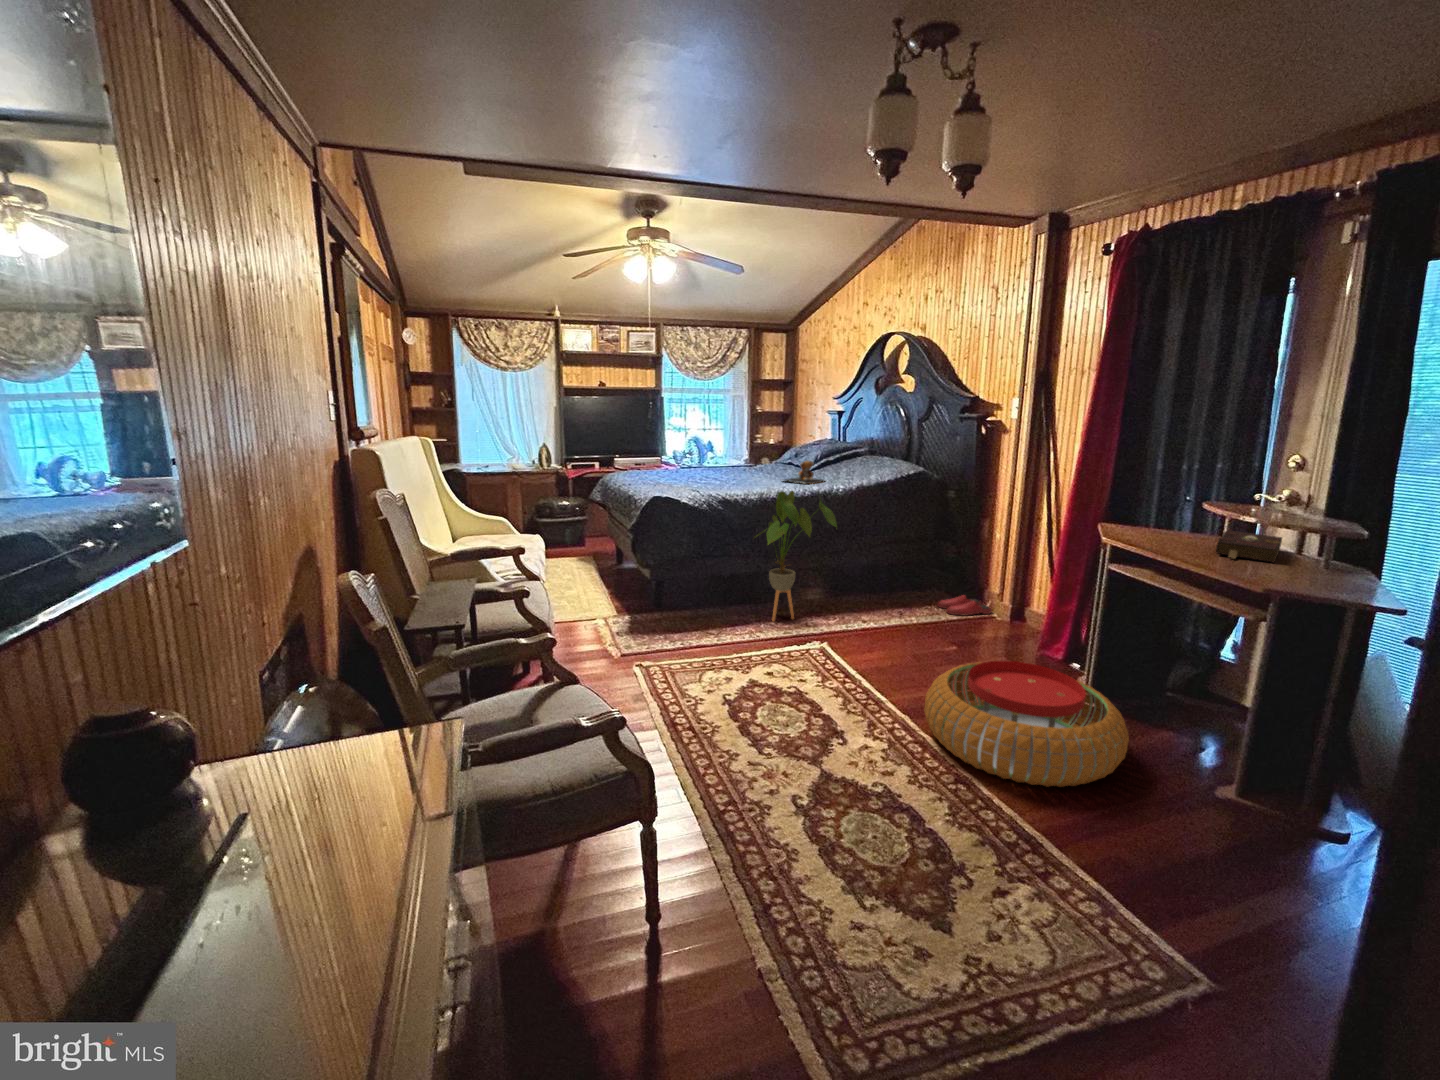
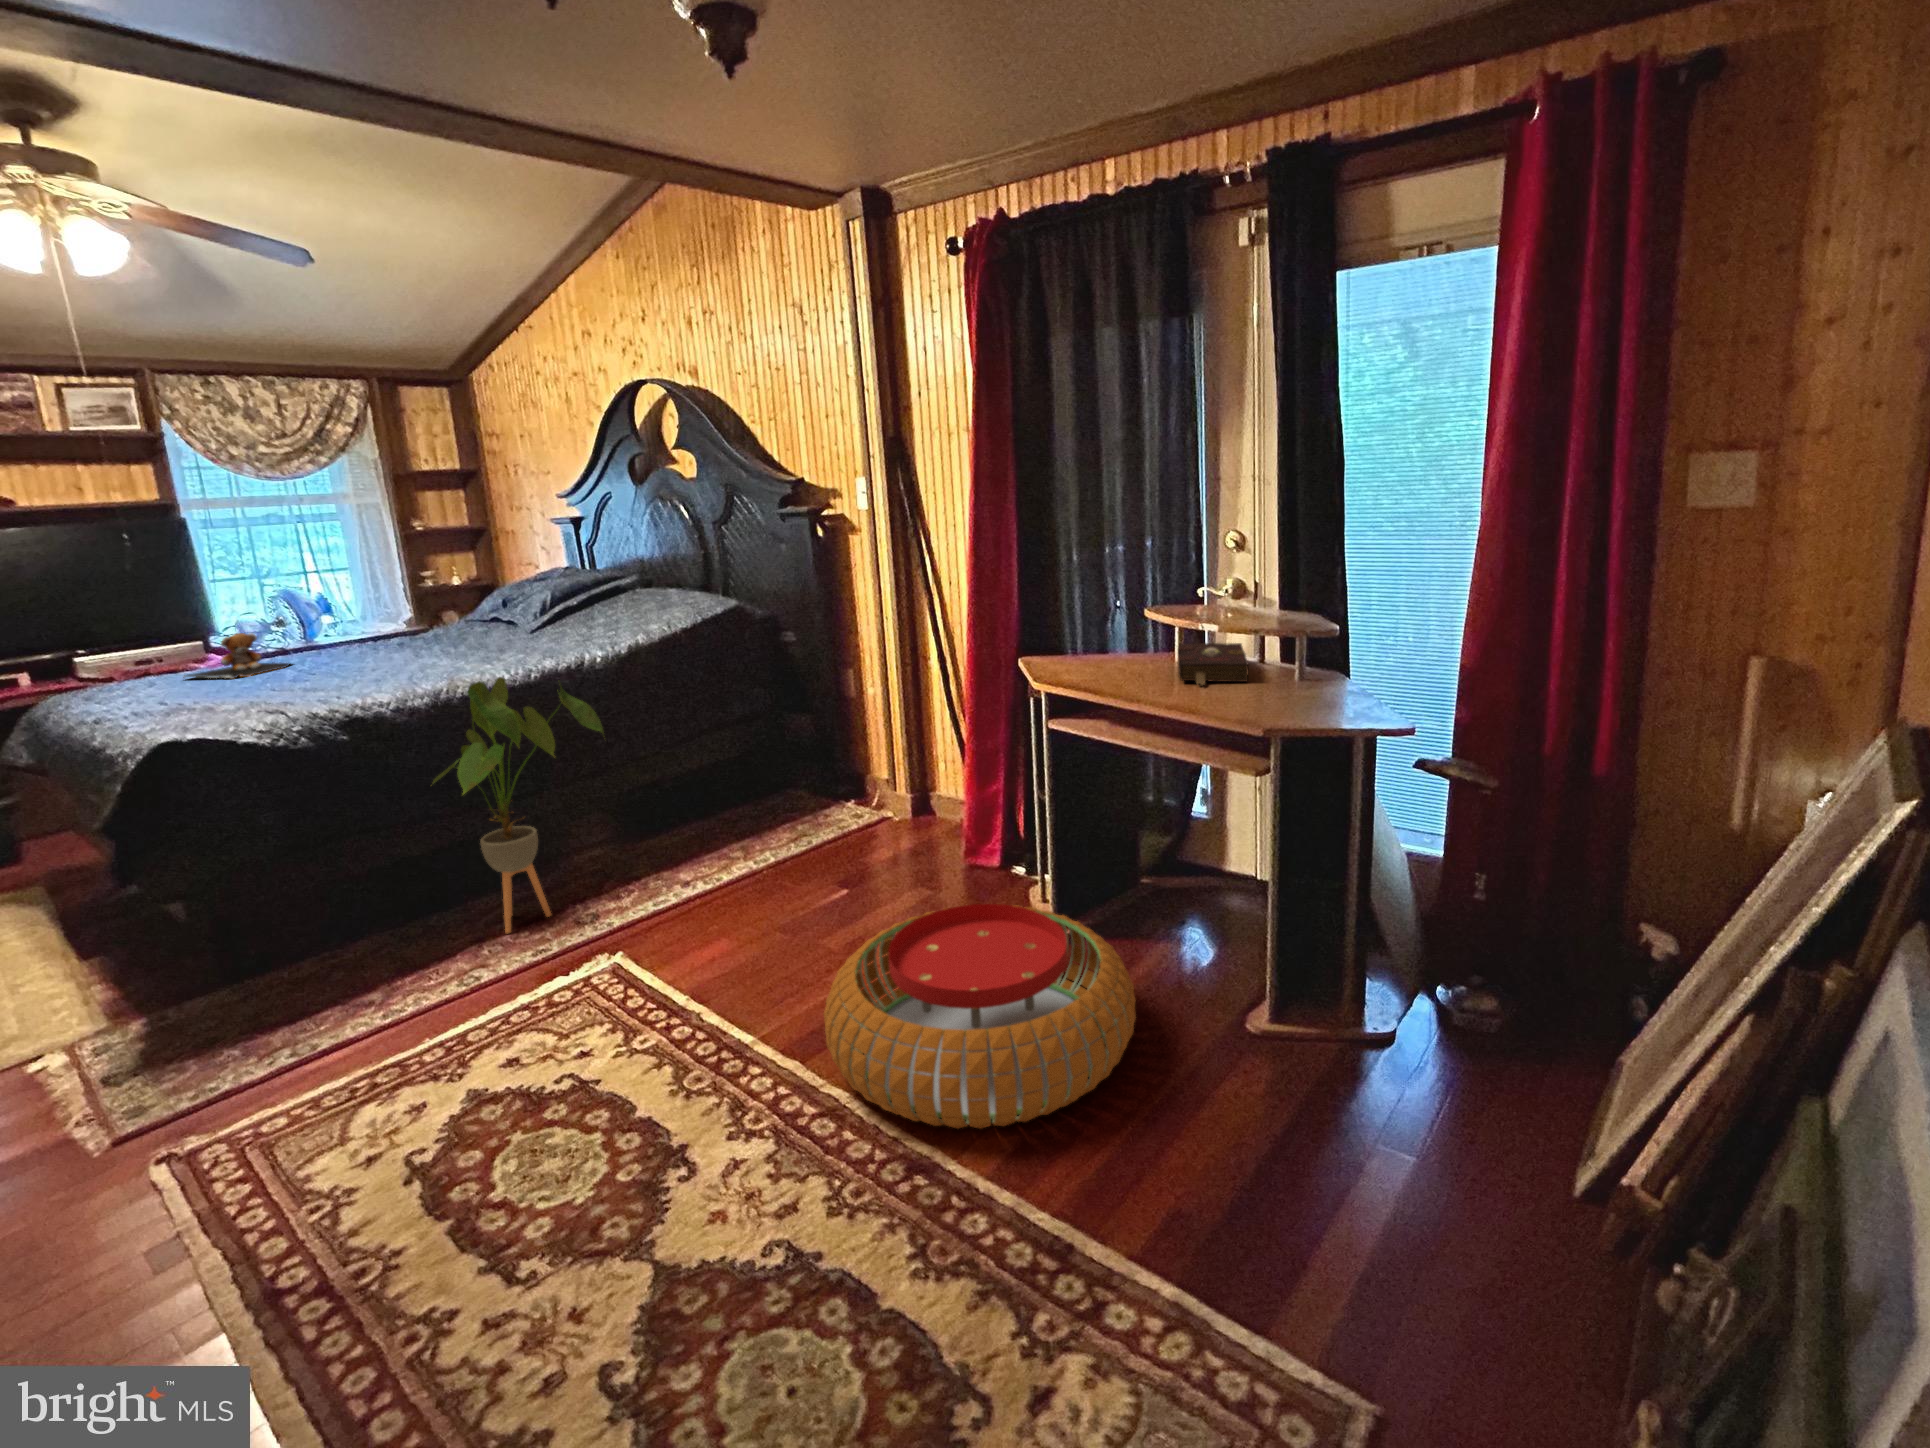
teddy bear: present [785,461,825,484] -> present [184,633,289,679]
slippers: present [937,595,991,615] -> none [802,792,884,830]

